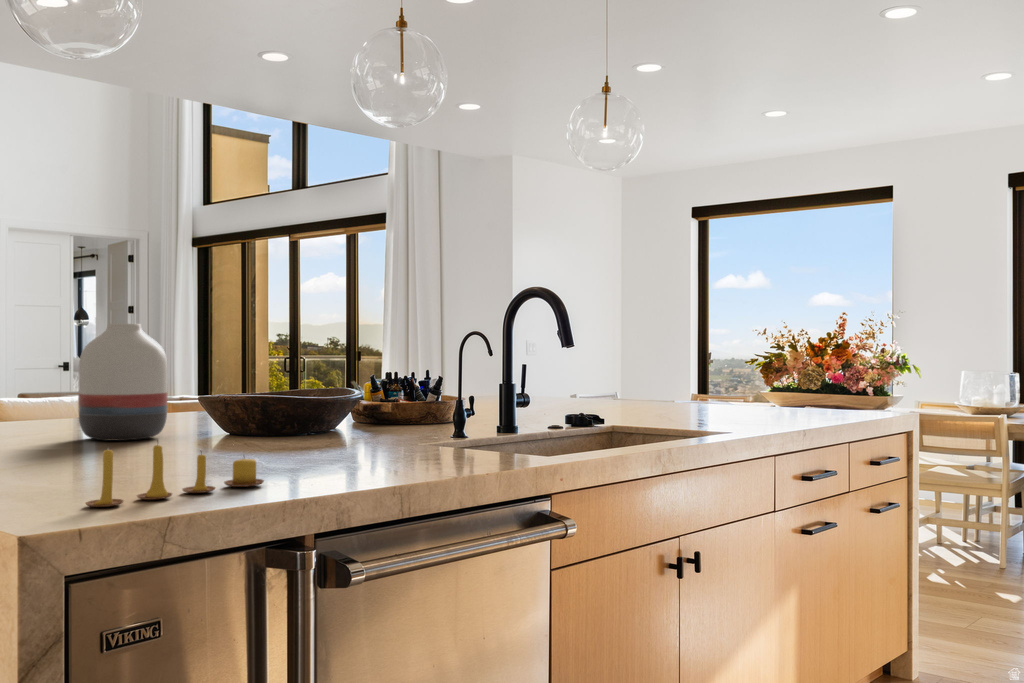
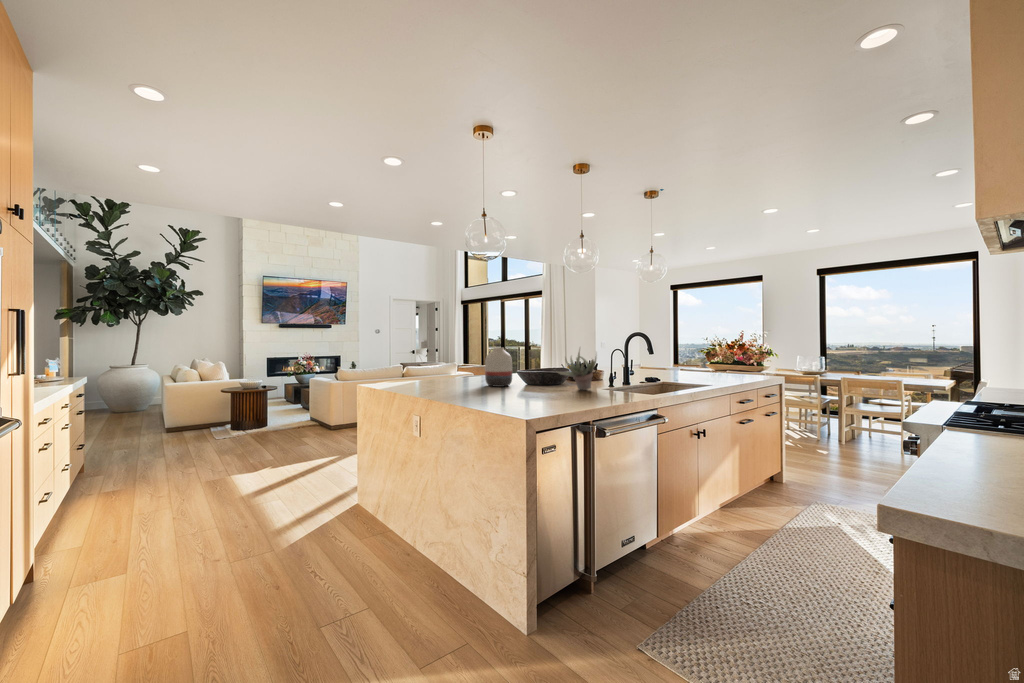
succulent plant: none [276,318,400,447] -> present [557,349,596,390]
candle: present [86,440,264,507] -> none [531,391,573,411]

